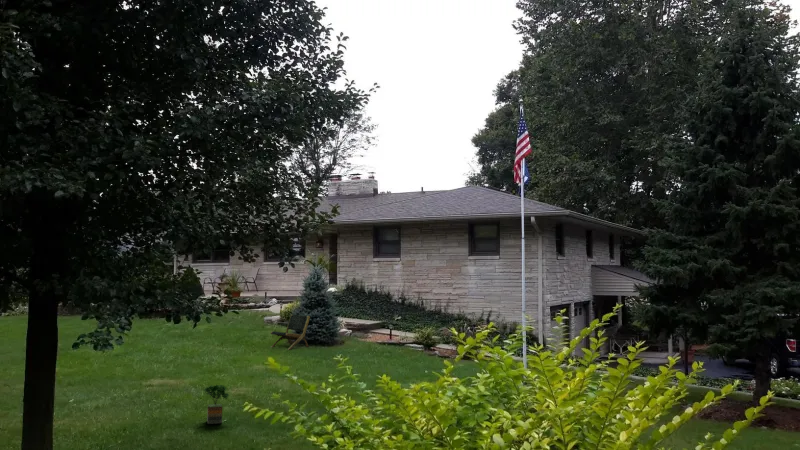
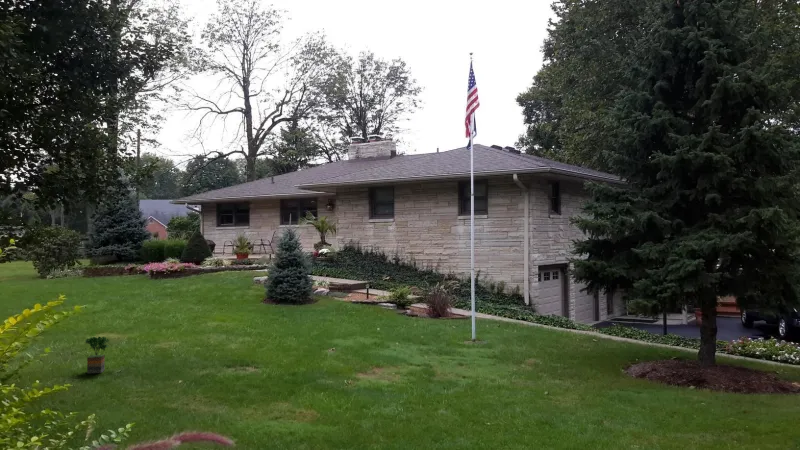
lounge chair: present [271,314,310,350] -> none [241,274,280,308]

